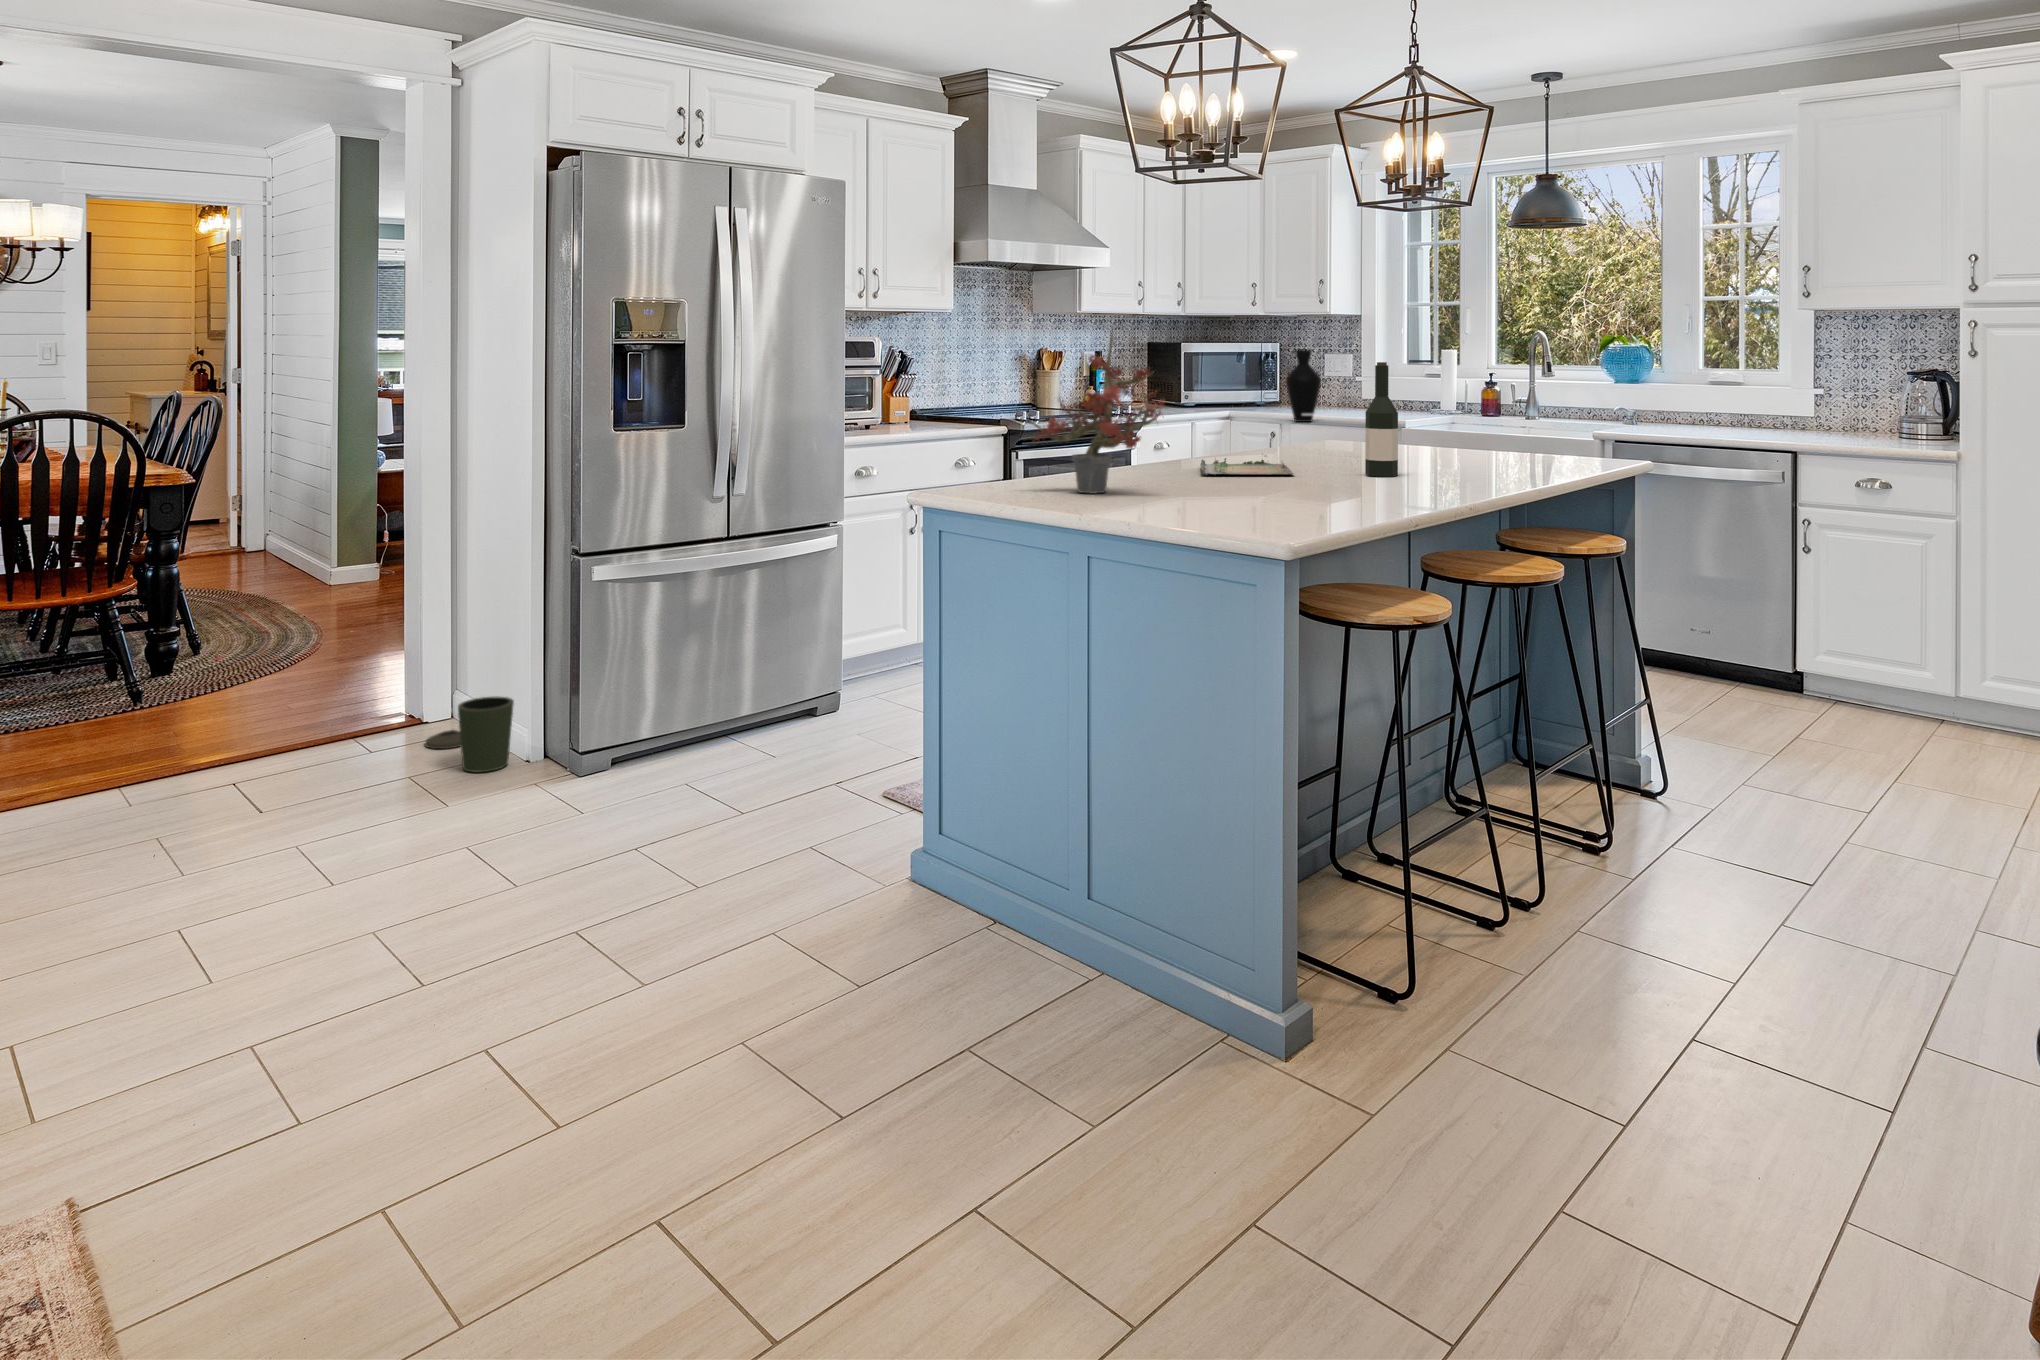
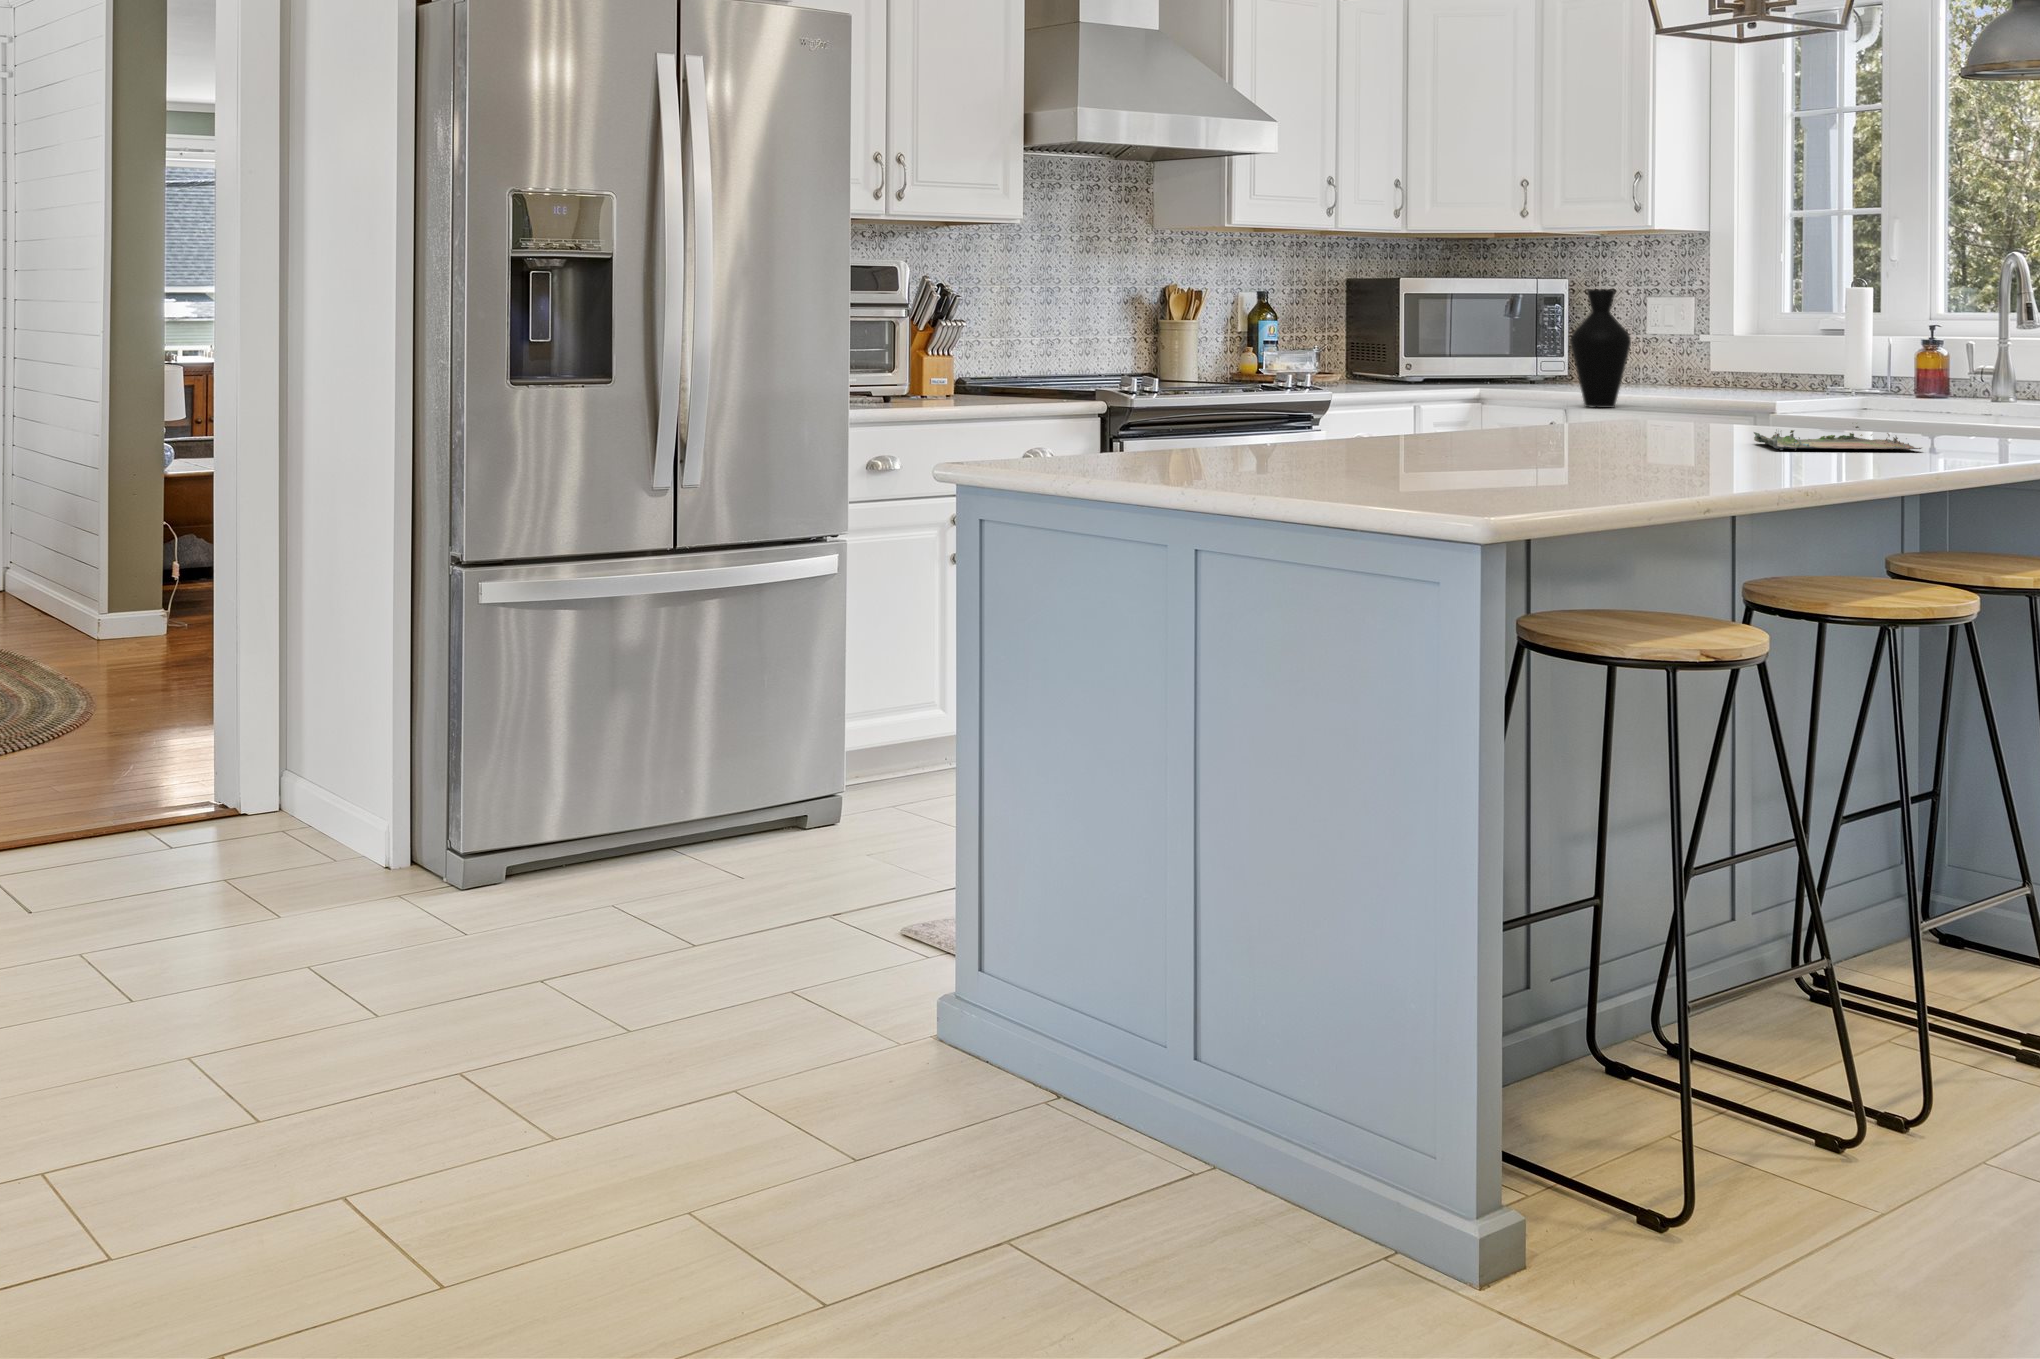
potted plant: present [1029,331,1163,493] -> none [1102,217,1330,471]
wine bottle: present [1365,362,1398,477] -> none [1657,280,1710,460]
tray: present [1200,455,1294,475] -> present [1754,426,1921,450]
trash can: present [425,696,514,772] -> none [246,773,370,878]

